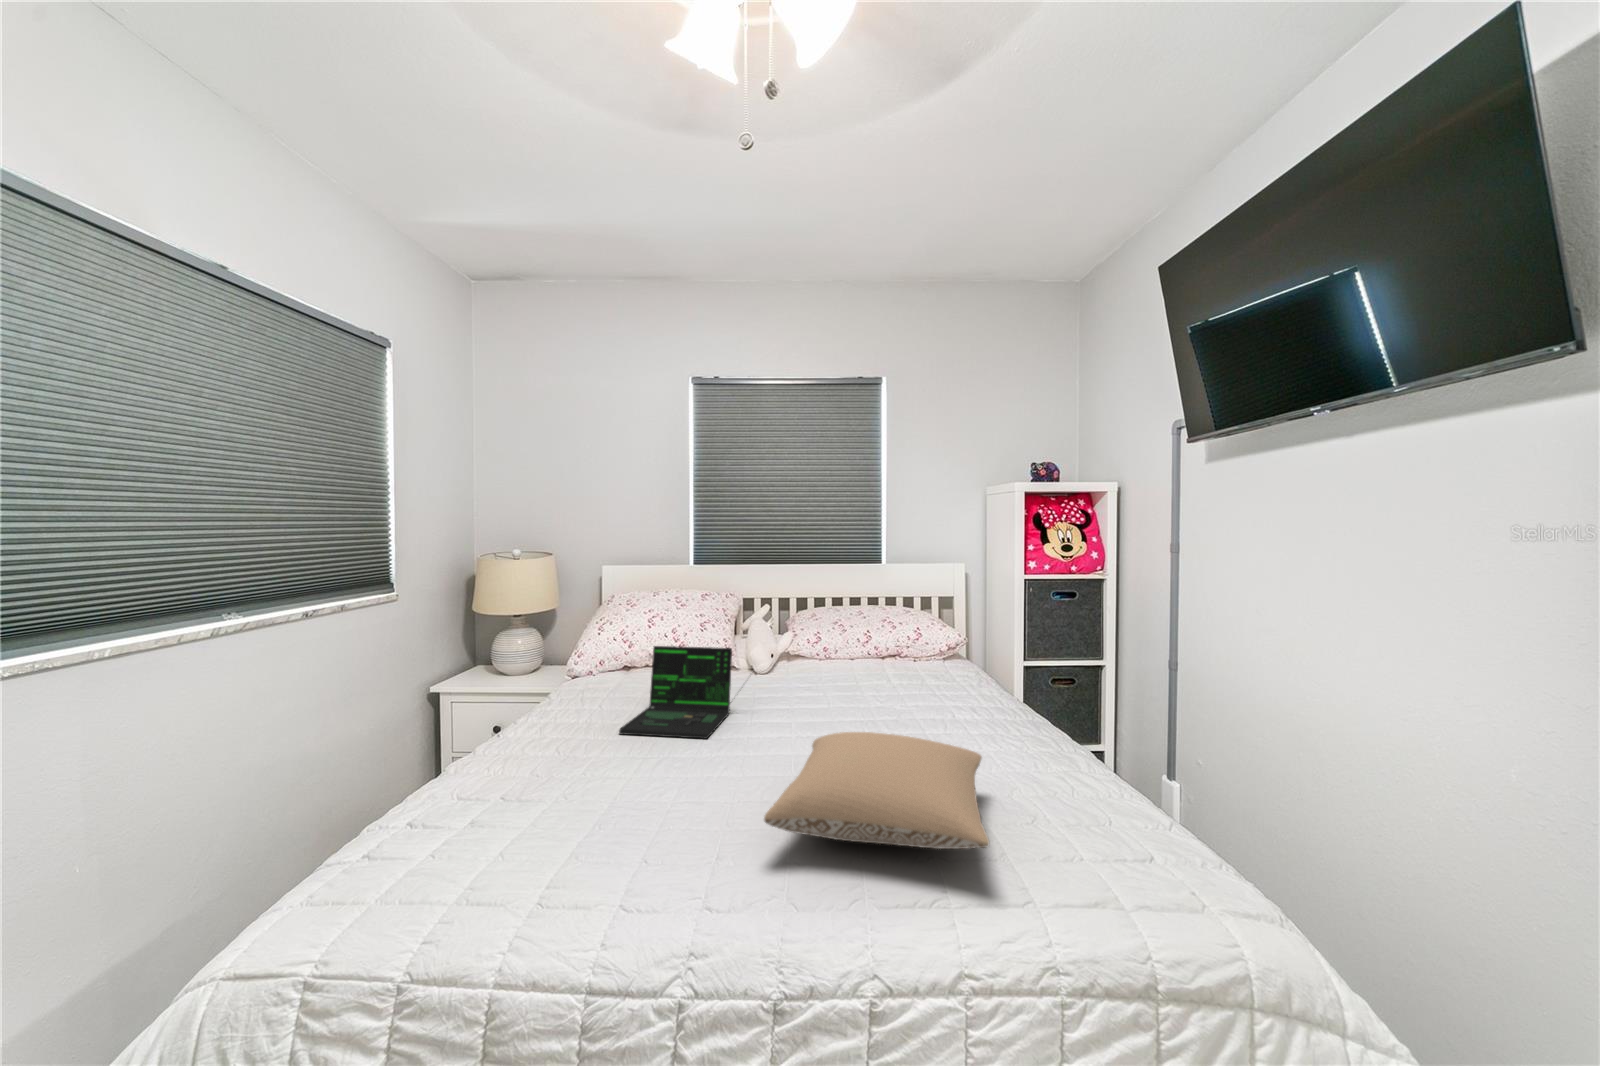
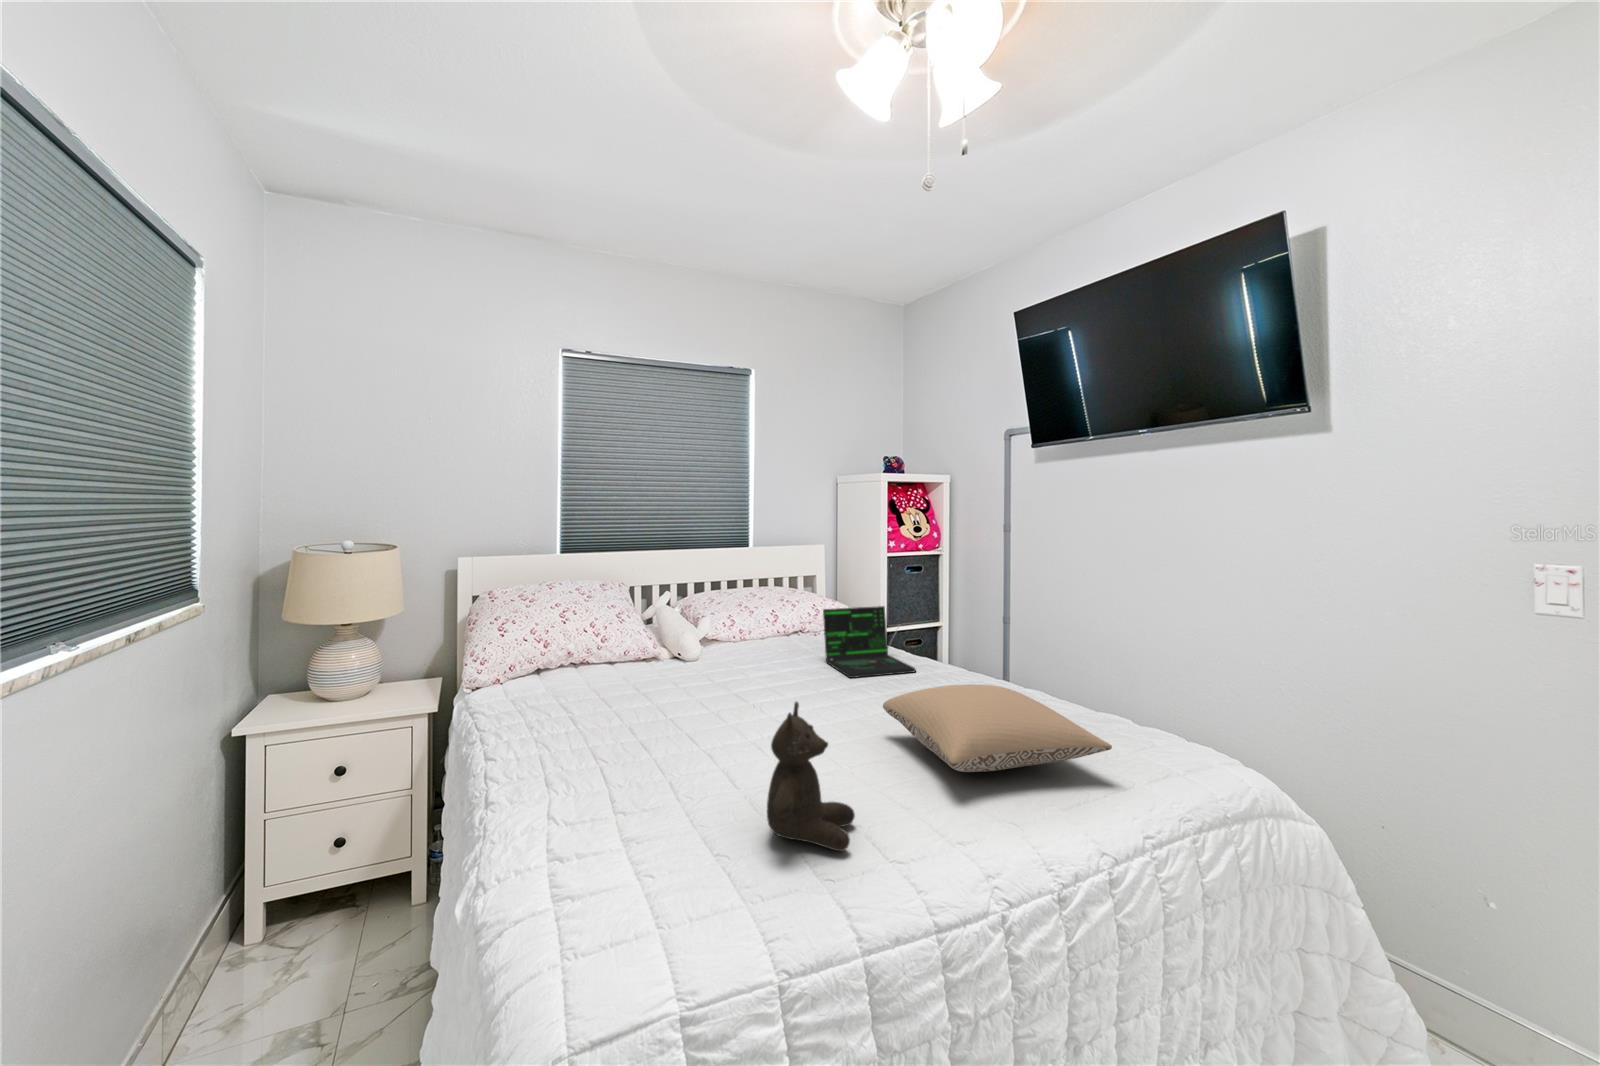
laptop: present [619,646,738,739] -> present [823,606,916,678]
teddy bear: none [526,721,640,881] -> present [767,702,855,851]

